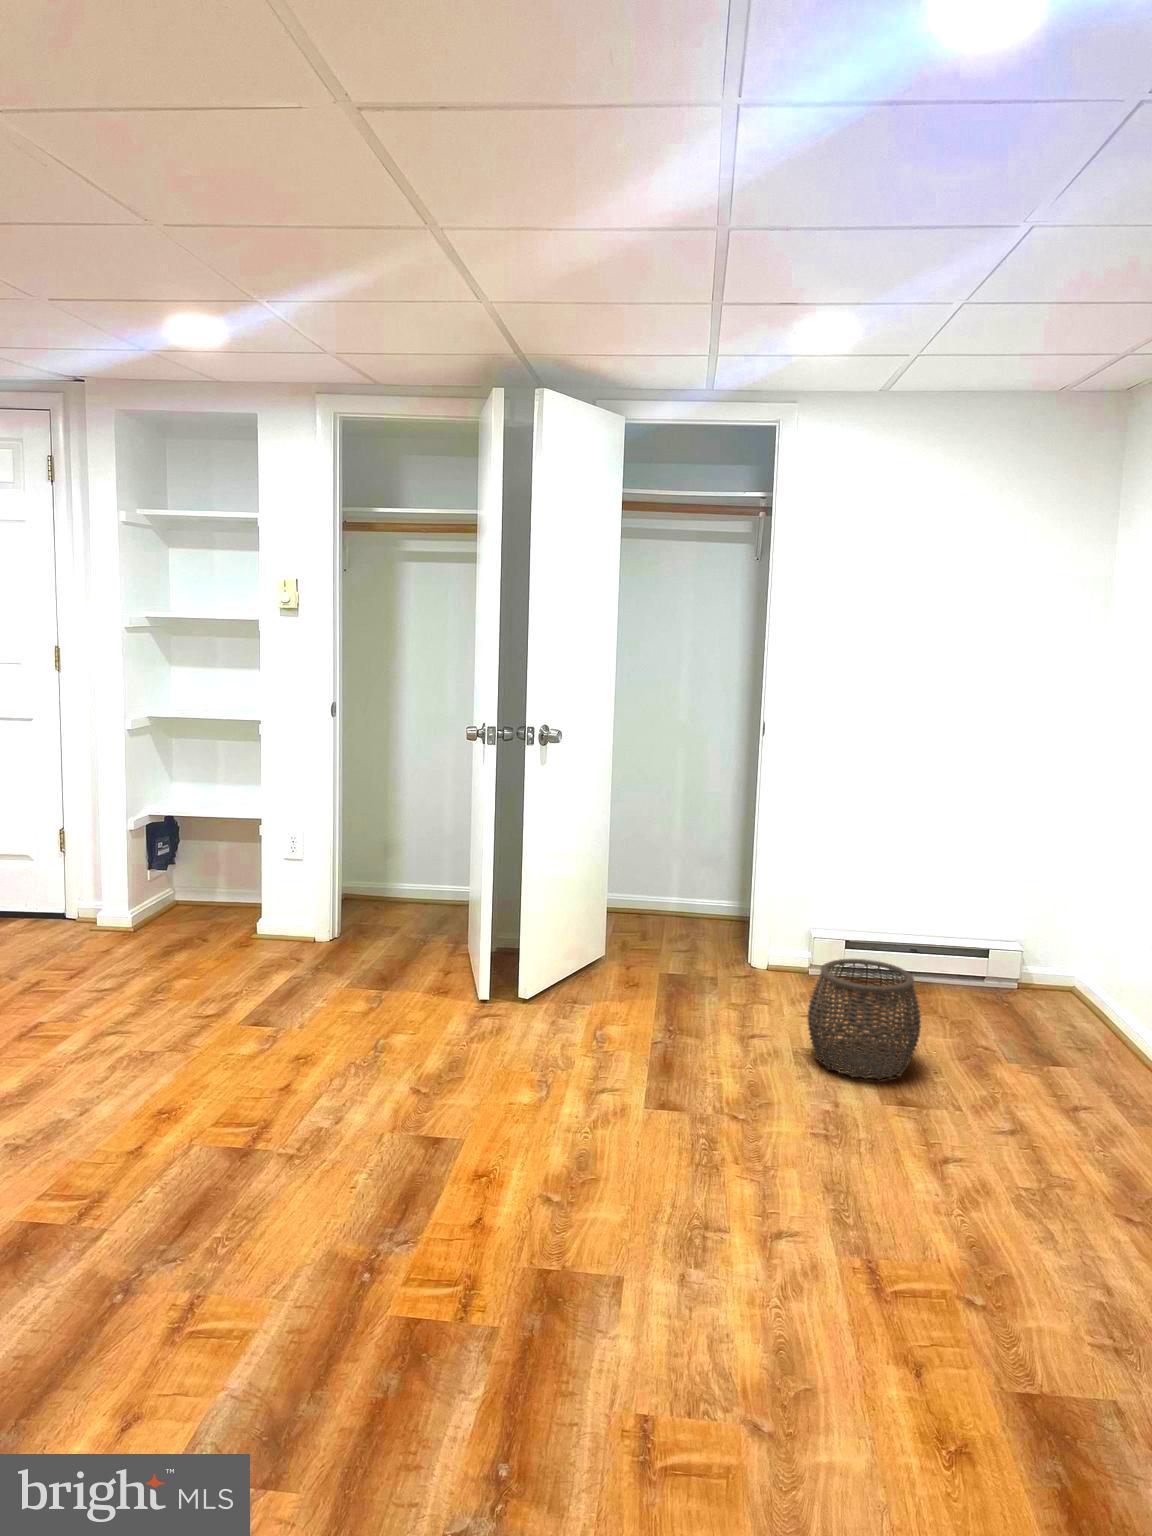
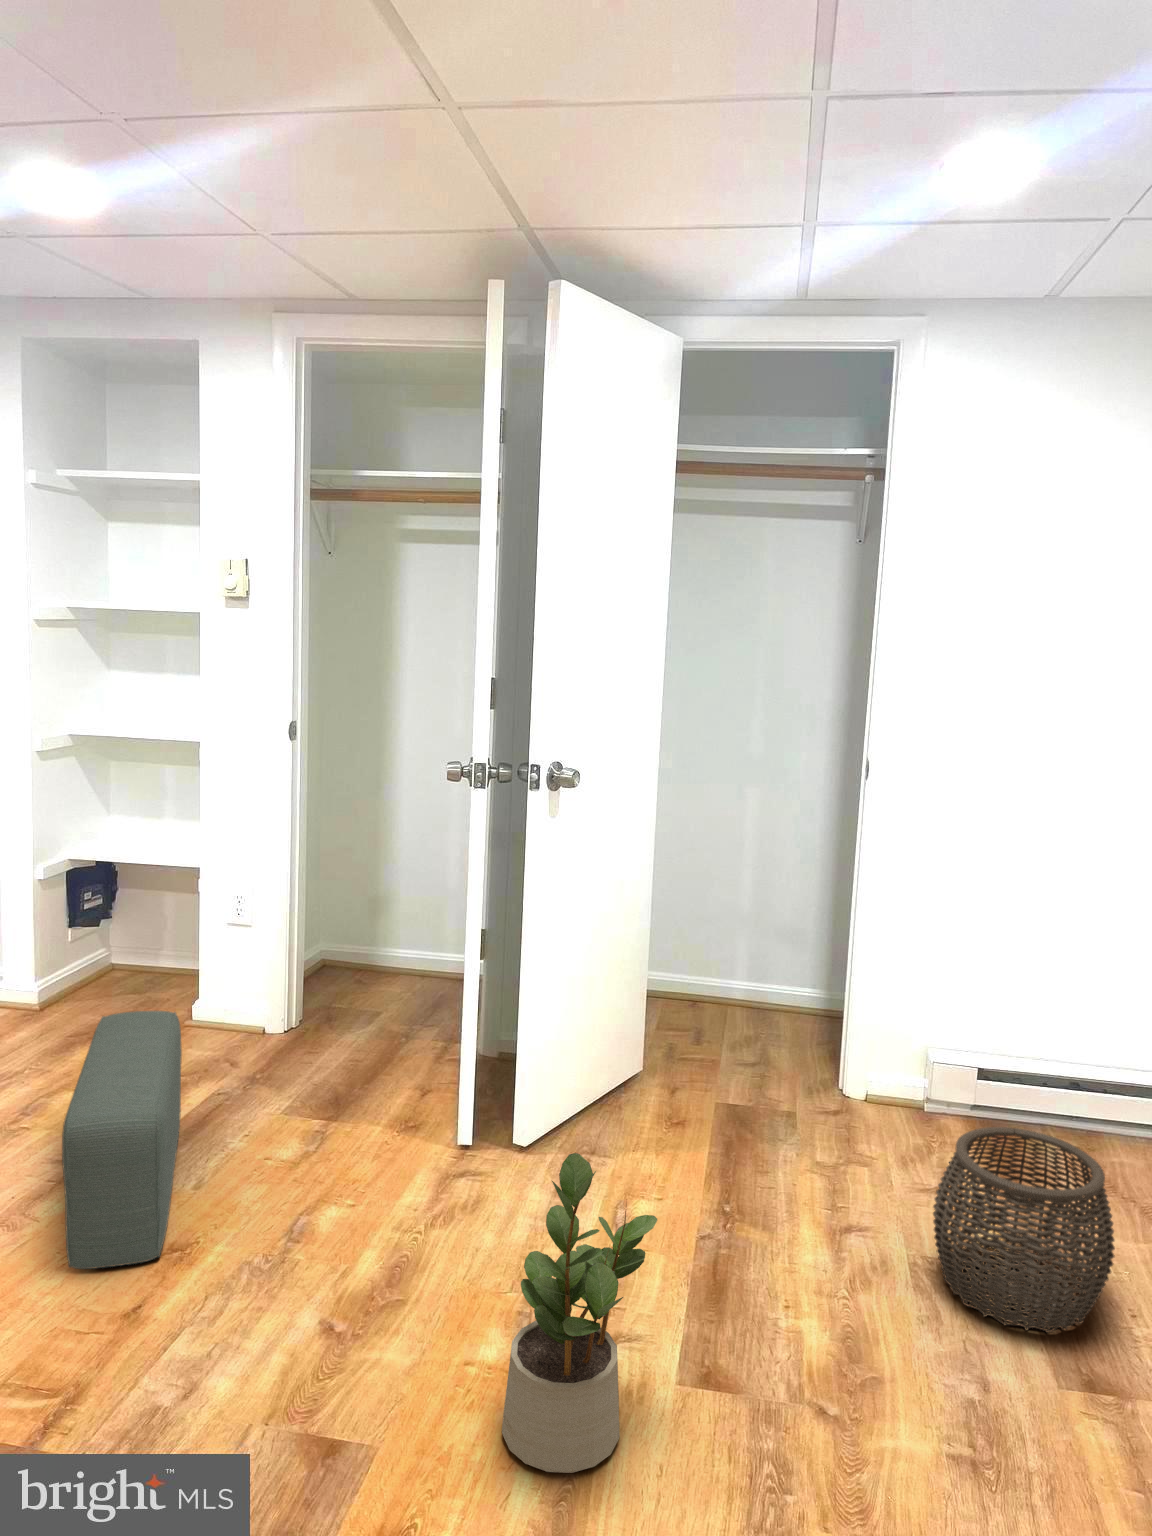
pouf: none [218,910,293,1068] -> present [62,1011,182,1269]
potted plant: none [539,952,633,1145] -> present [502,1153,657,1473]

